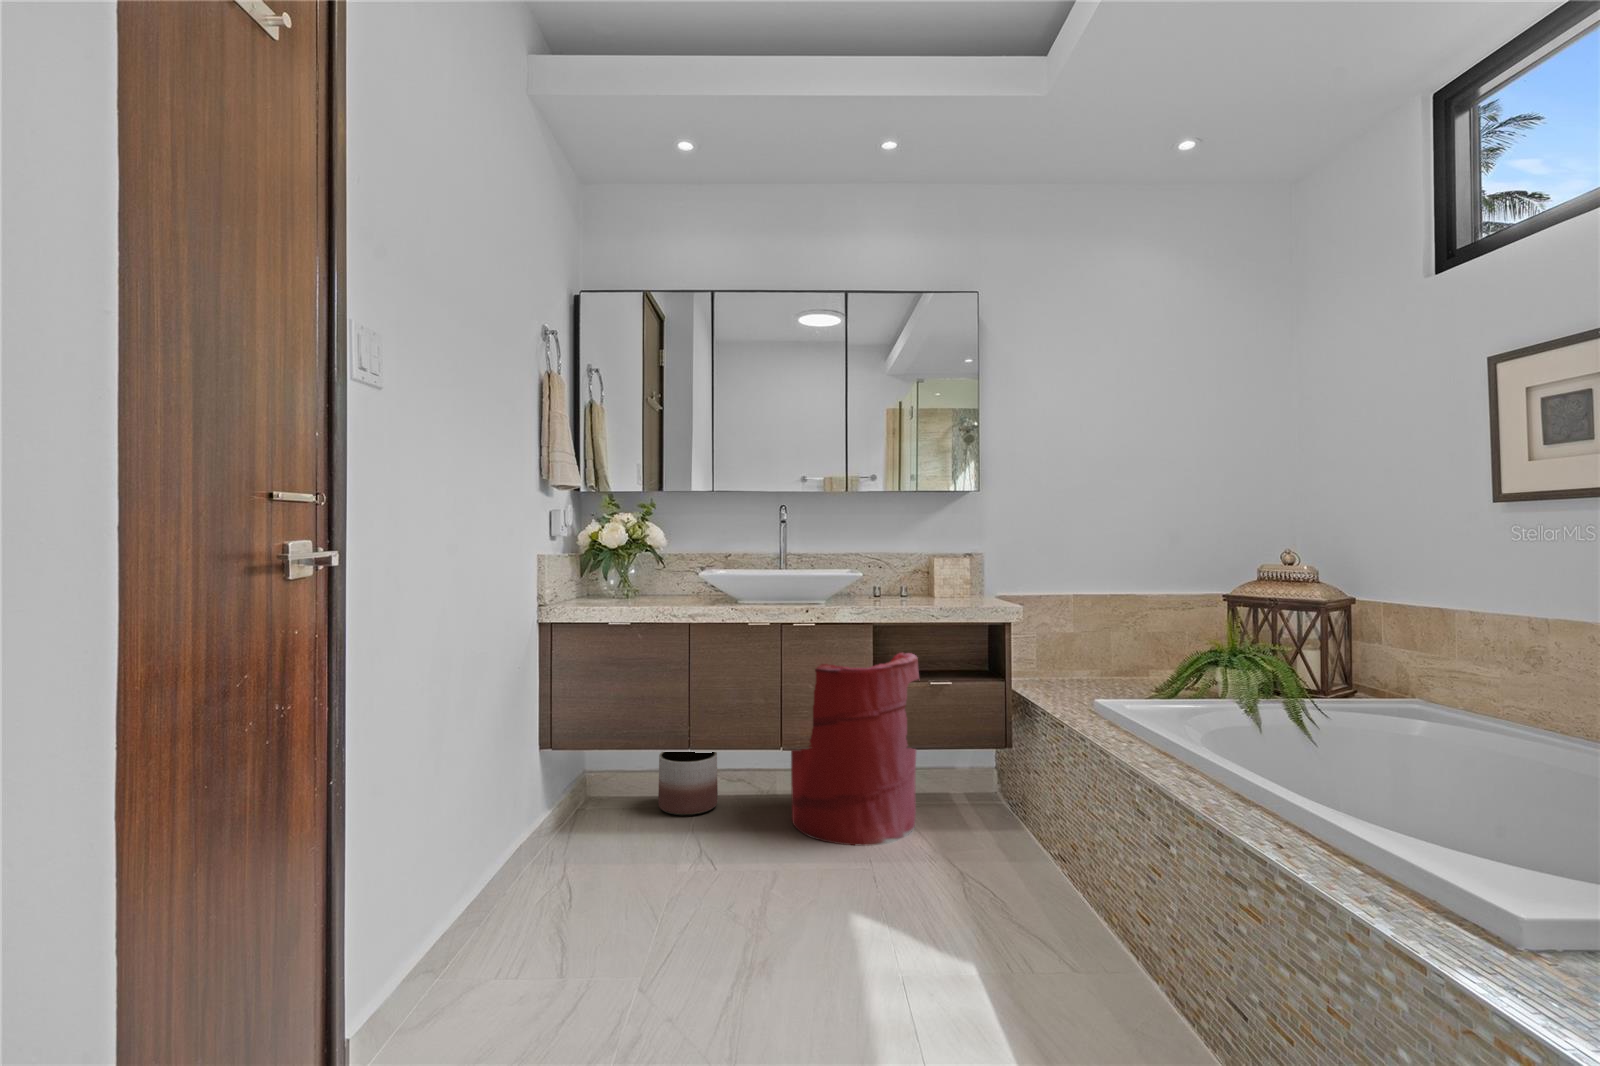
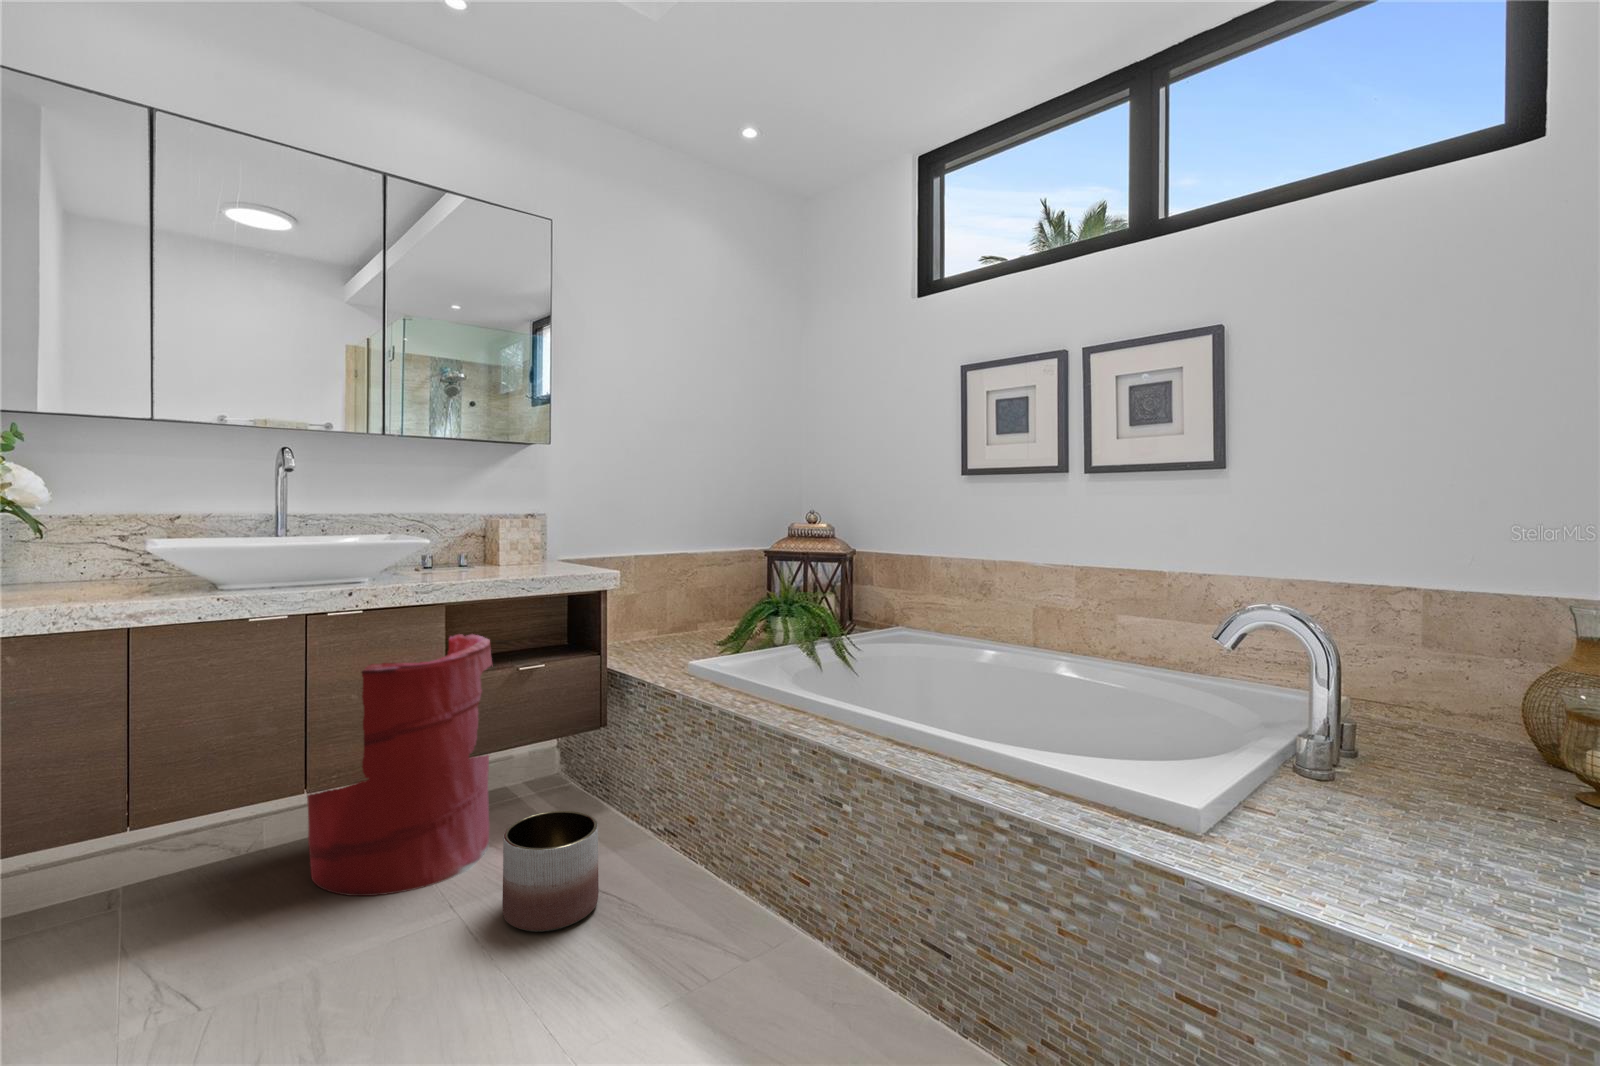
planter: present [658,752,718,815] -> present [502,810,599,932]

